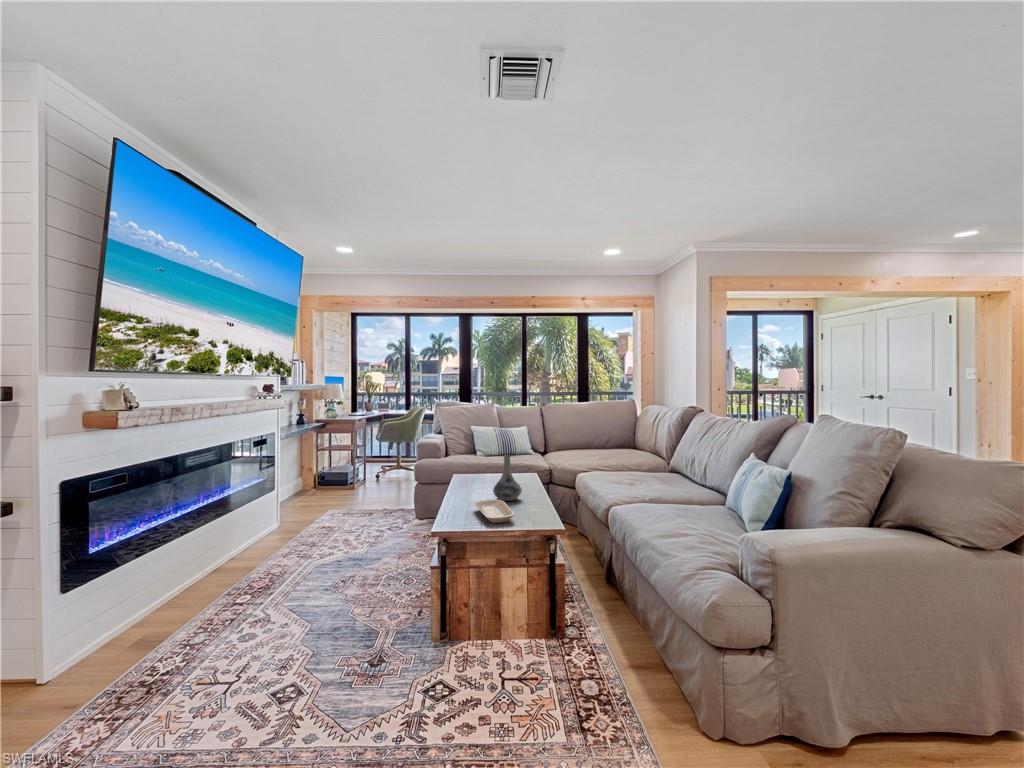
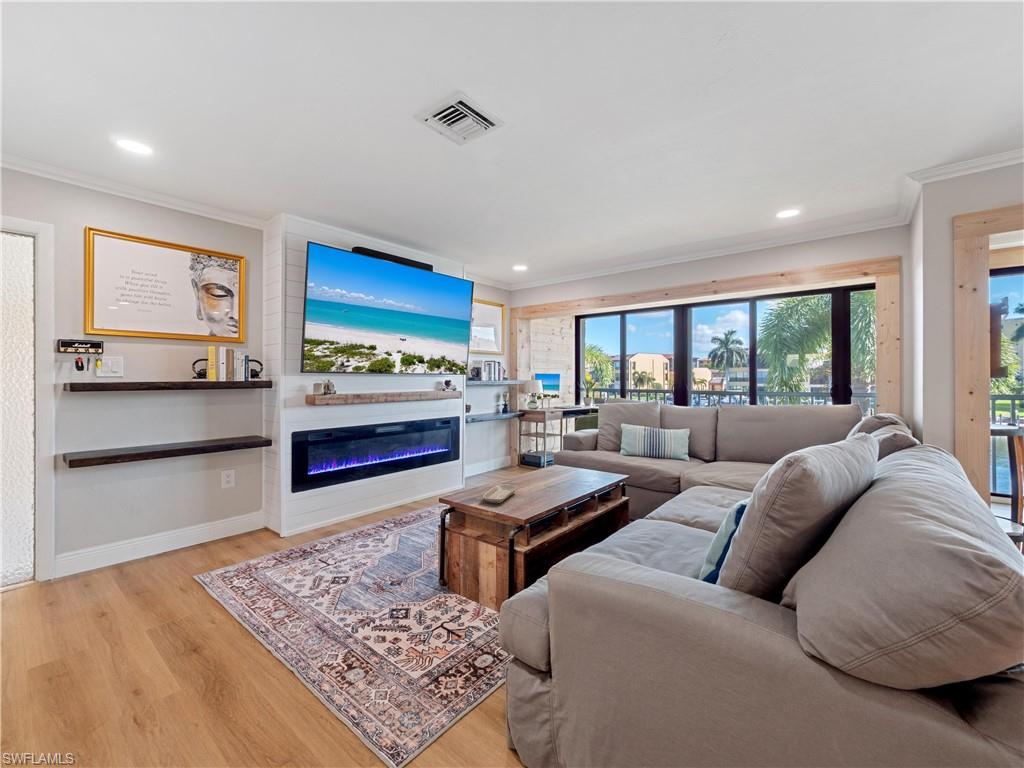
decorative vase: present [493,455,522,501] -> none [525,451,548,489]

